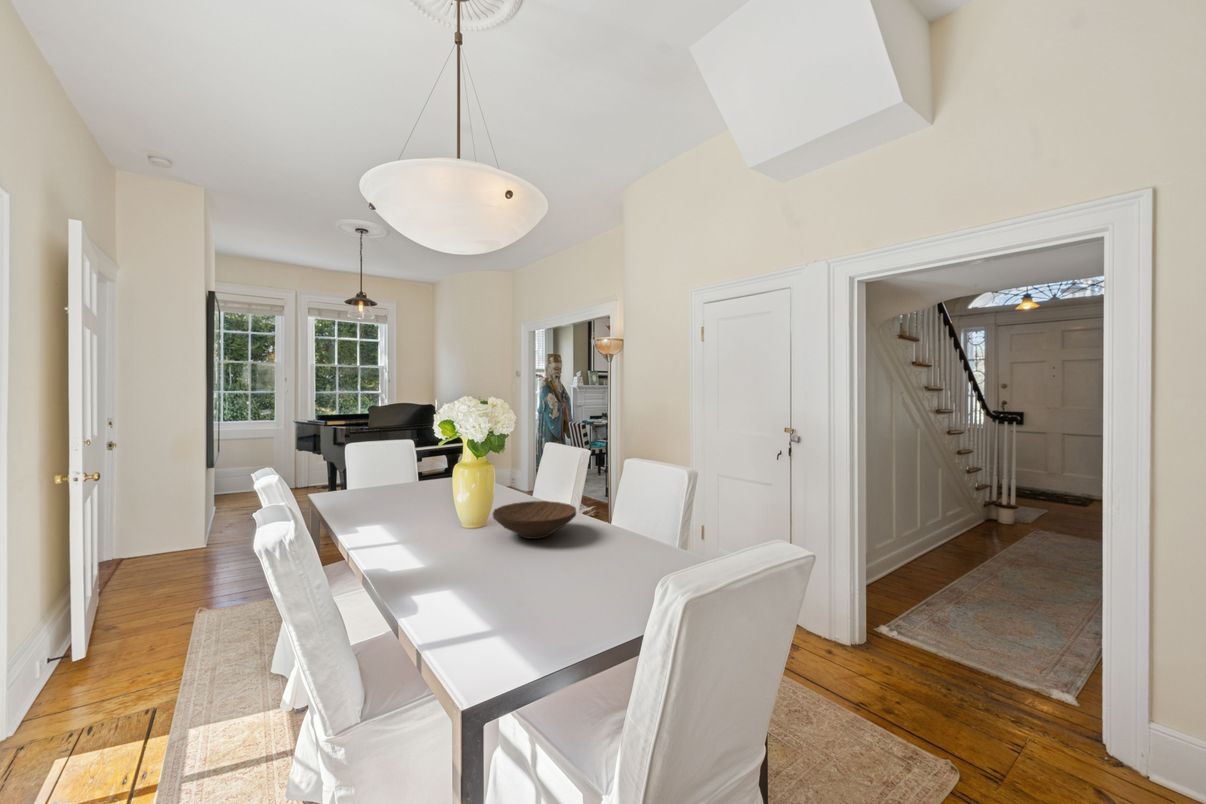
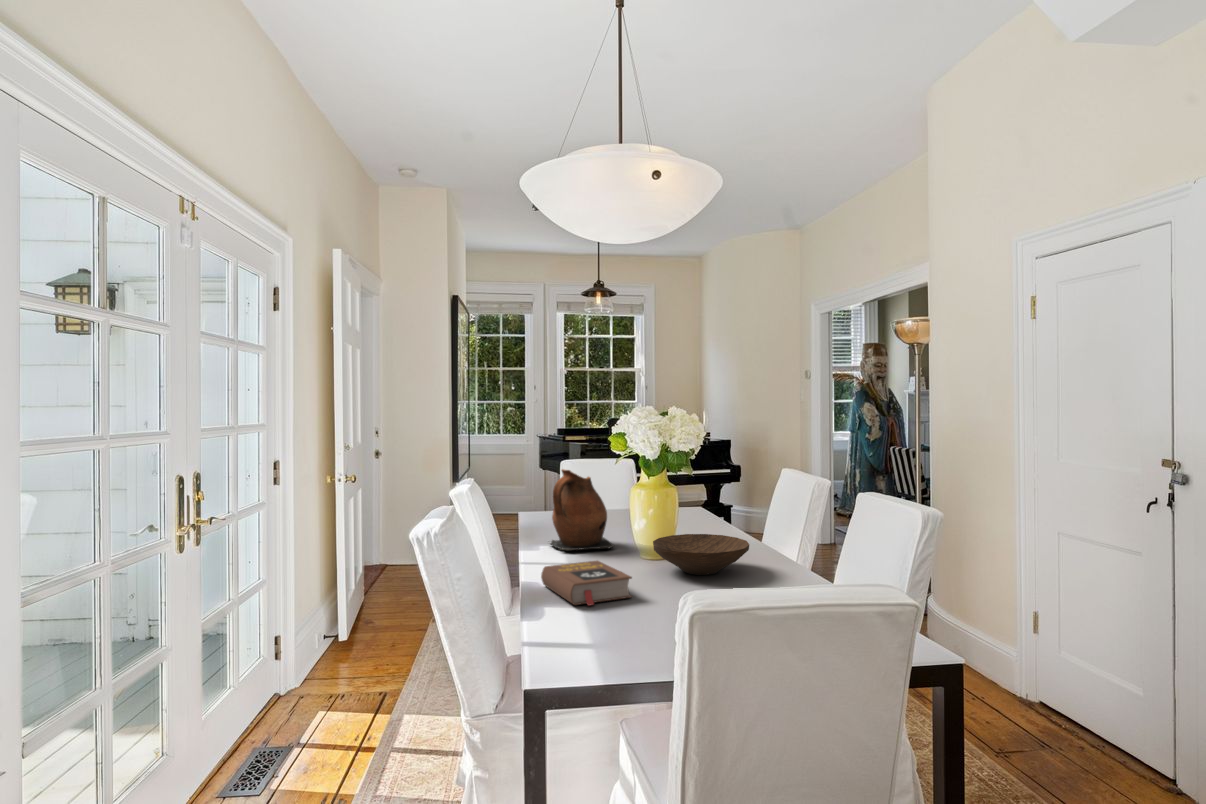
ceramic pitcher: none [369,453,441,530] -> present [550,469,614,550]
book: none [396,539,499,591] -> present [541,561,632,606]

